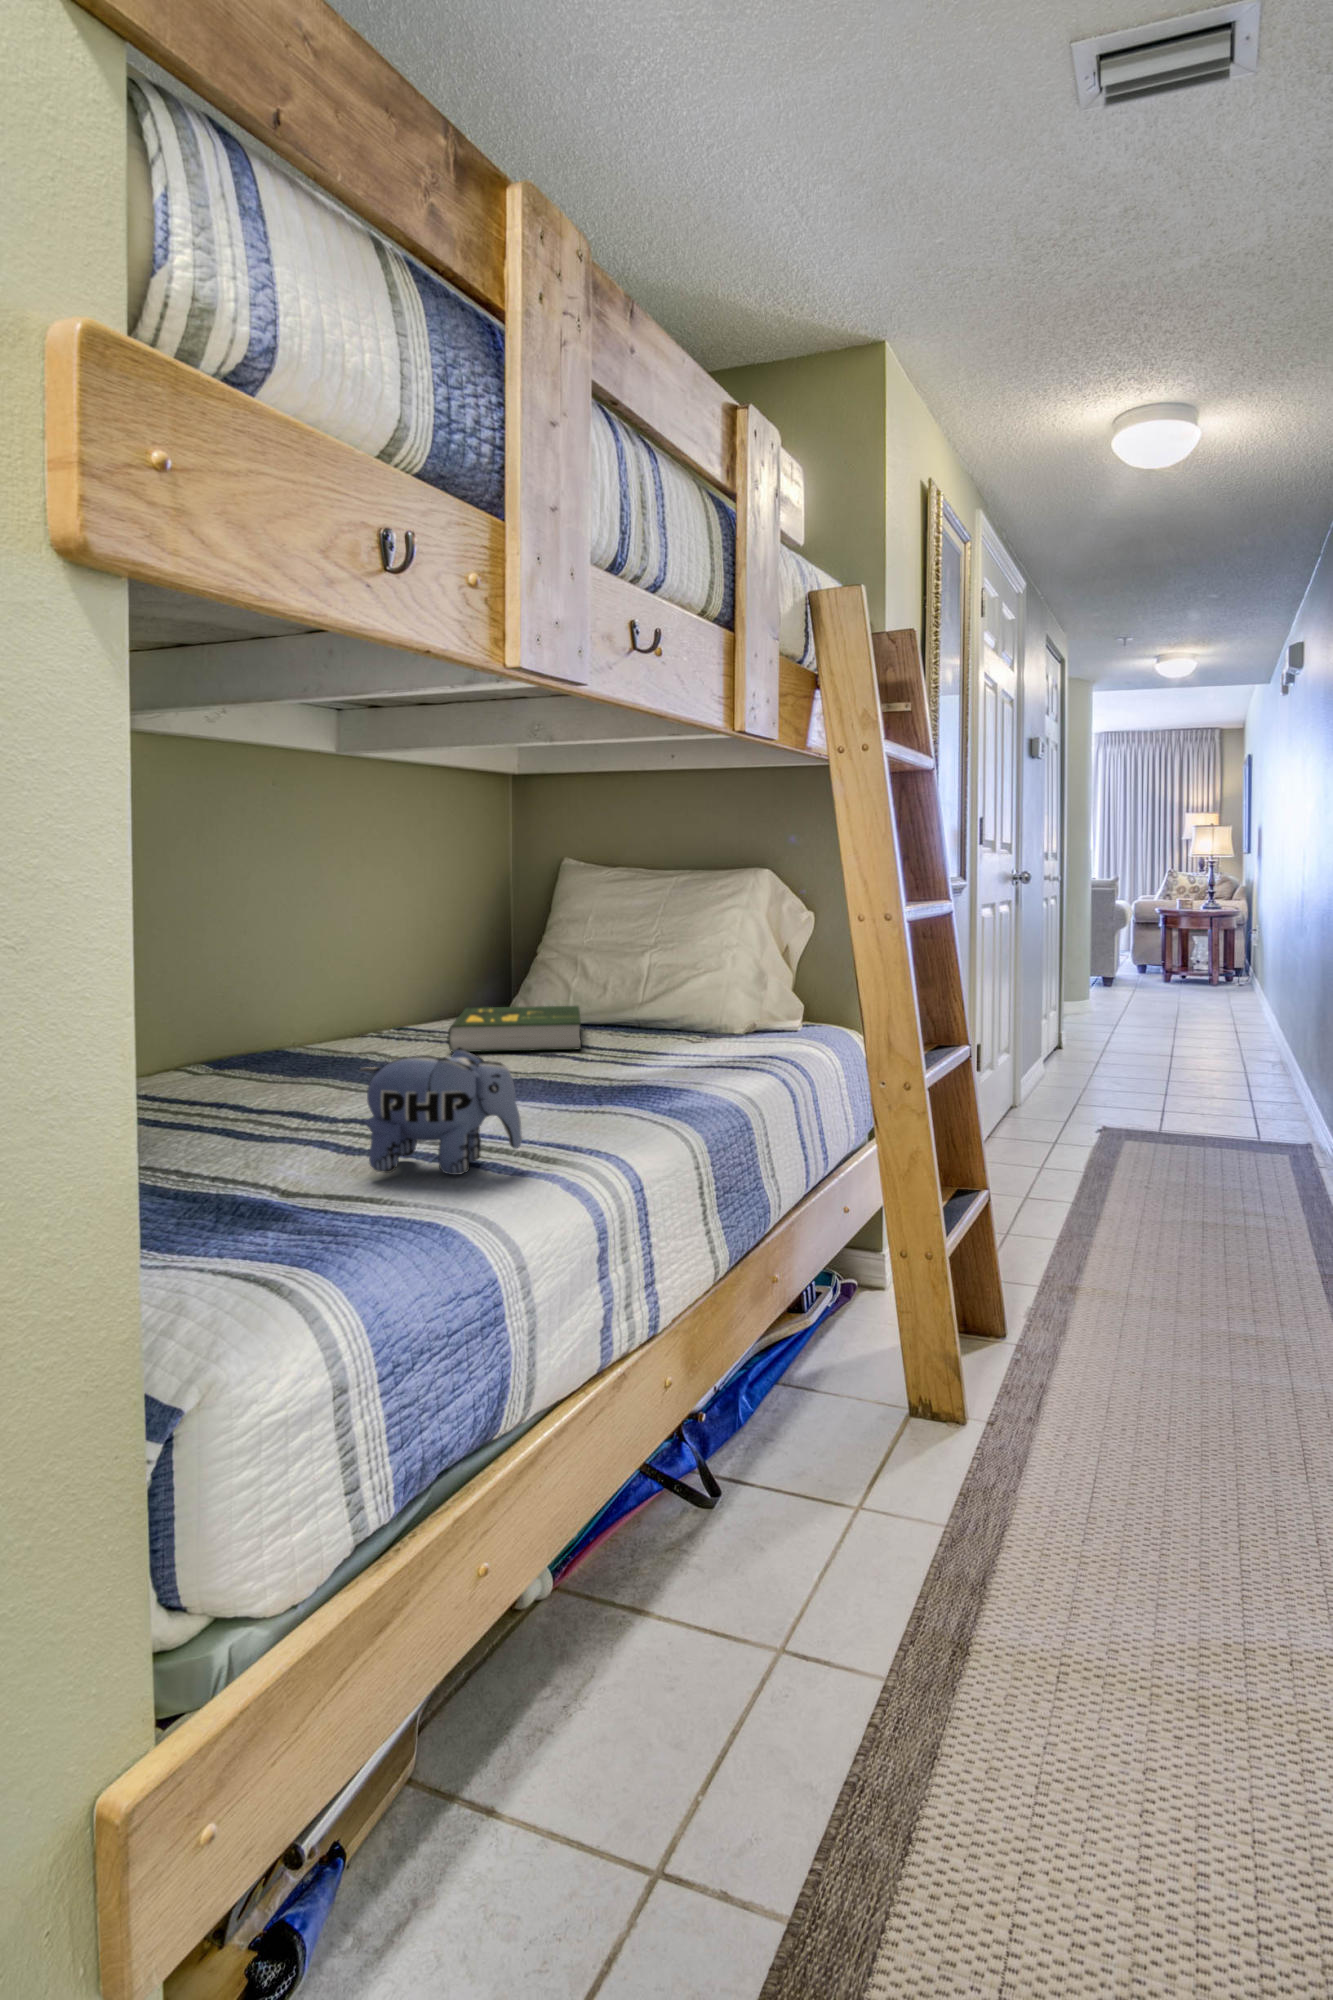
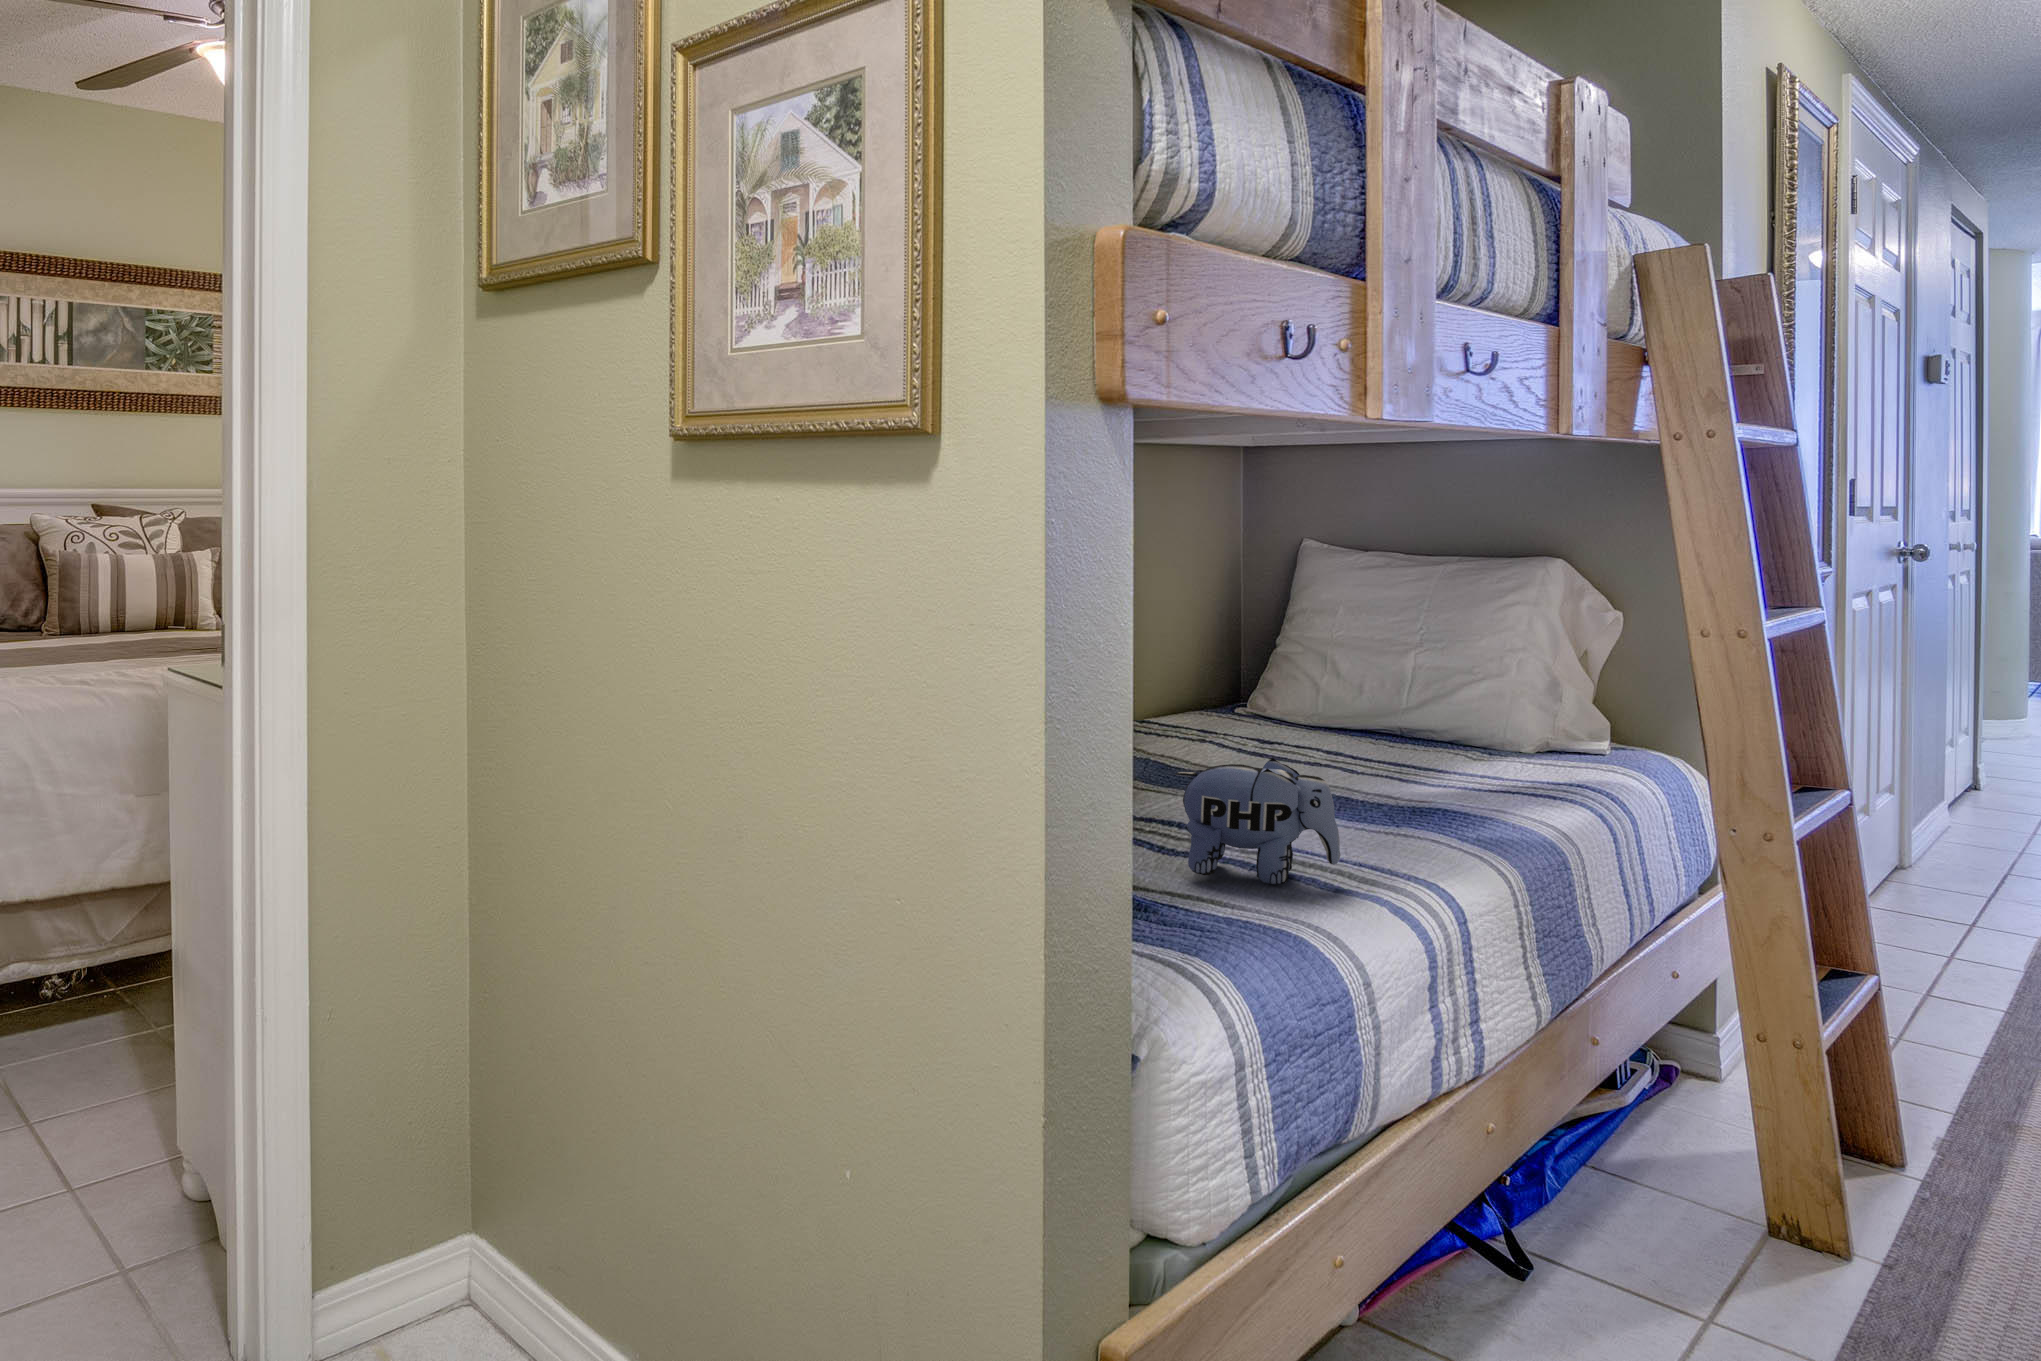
book: present [448,1006,581,1052] -> none [1191,699,1340,756]

